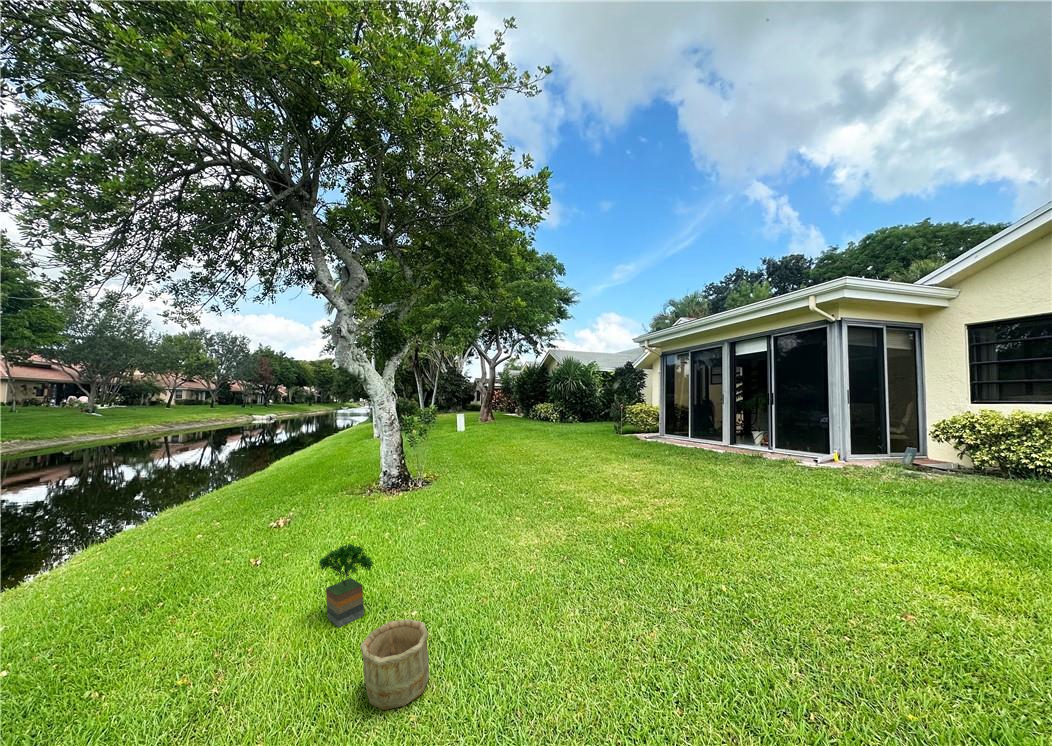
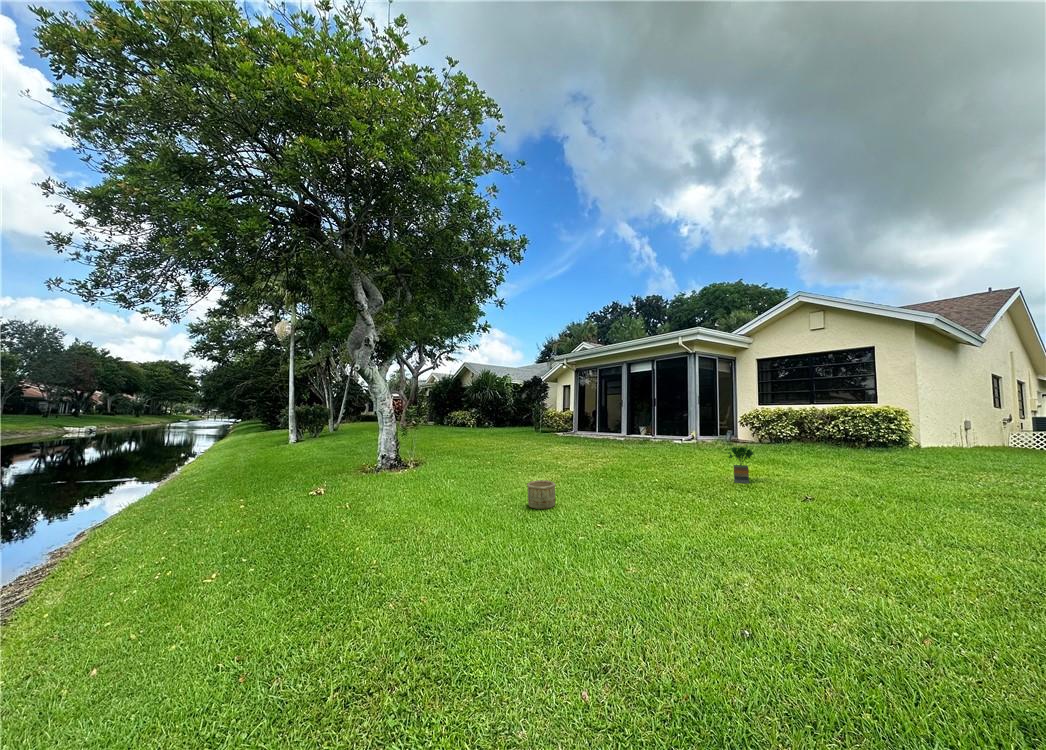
potted tree: present [319,544,373,628] -> present [728,447,754,484]

